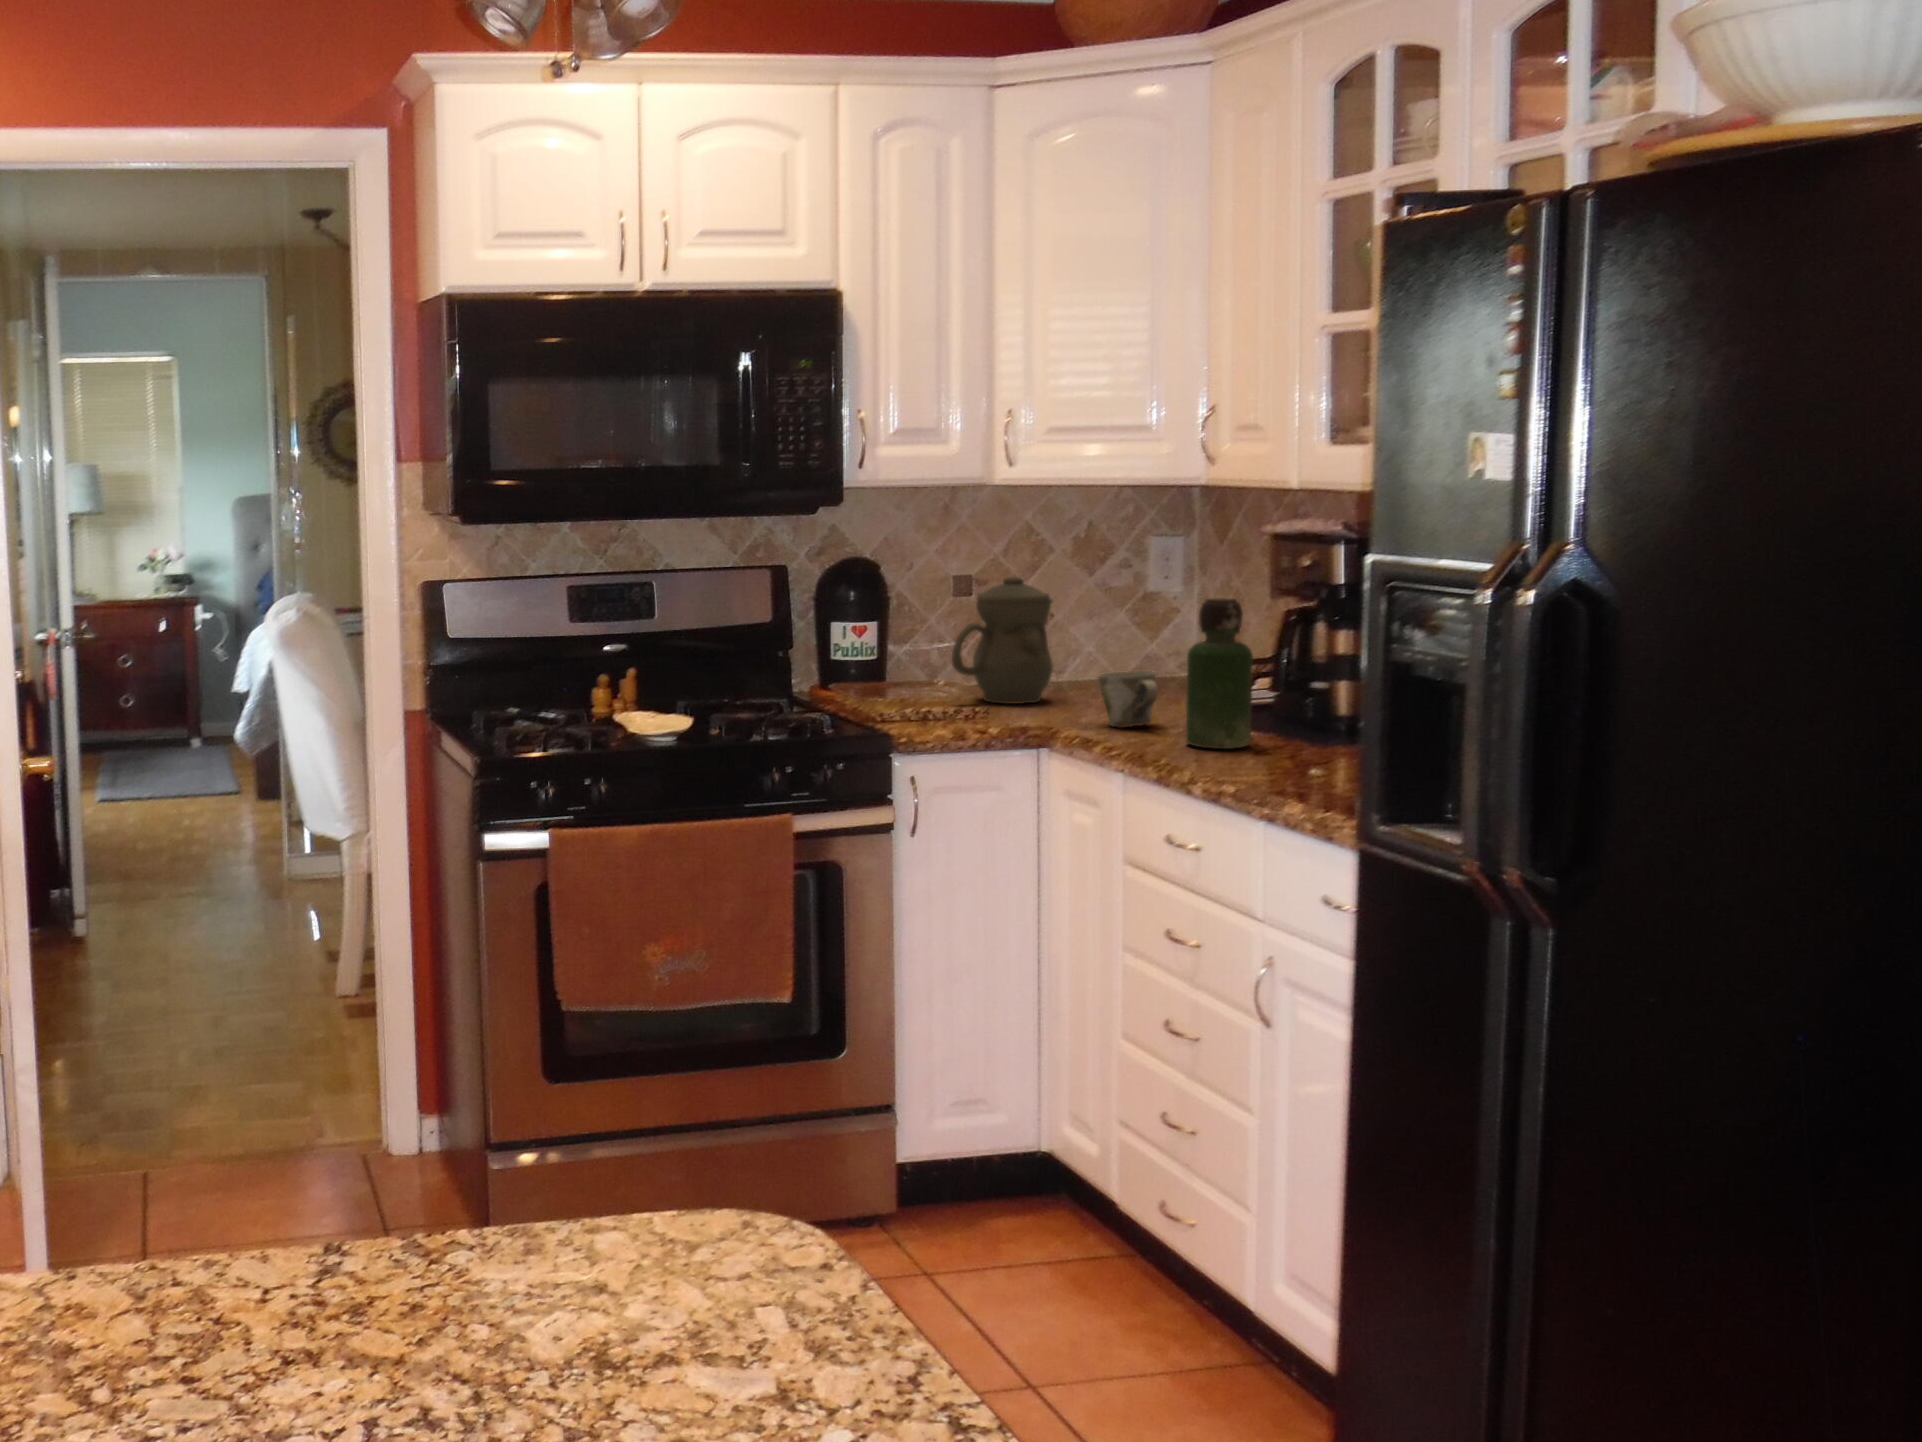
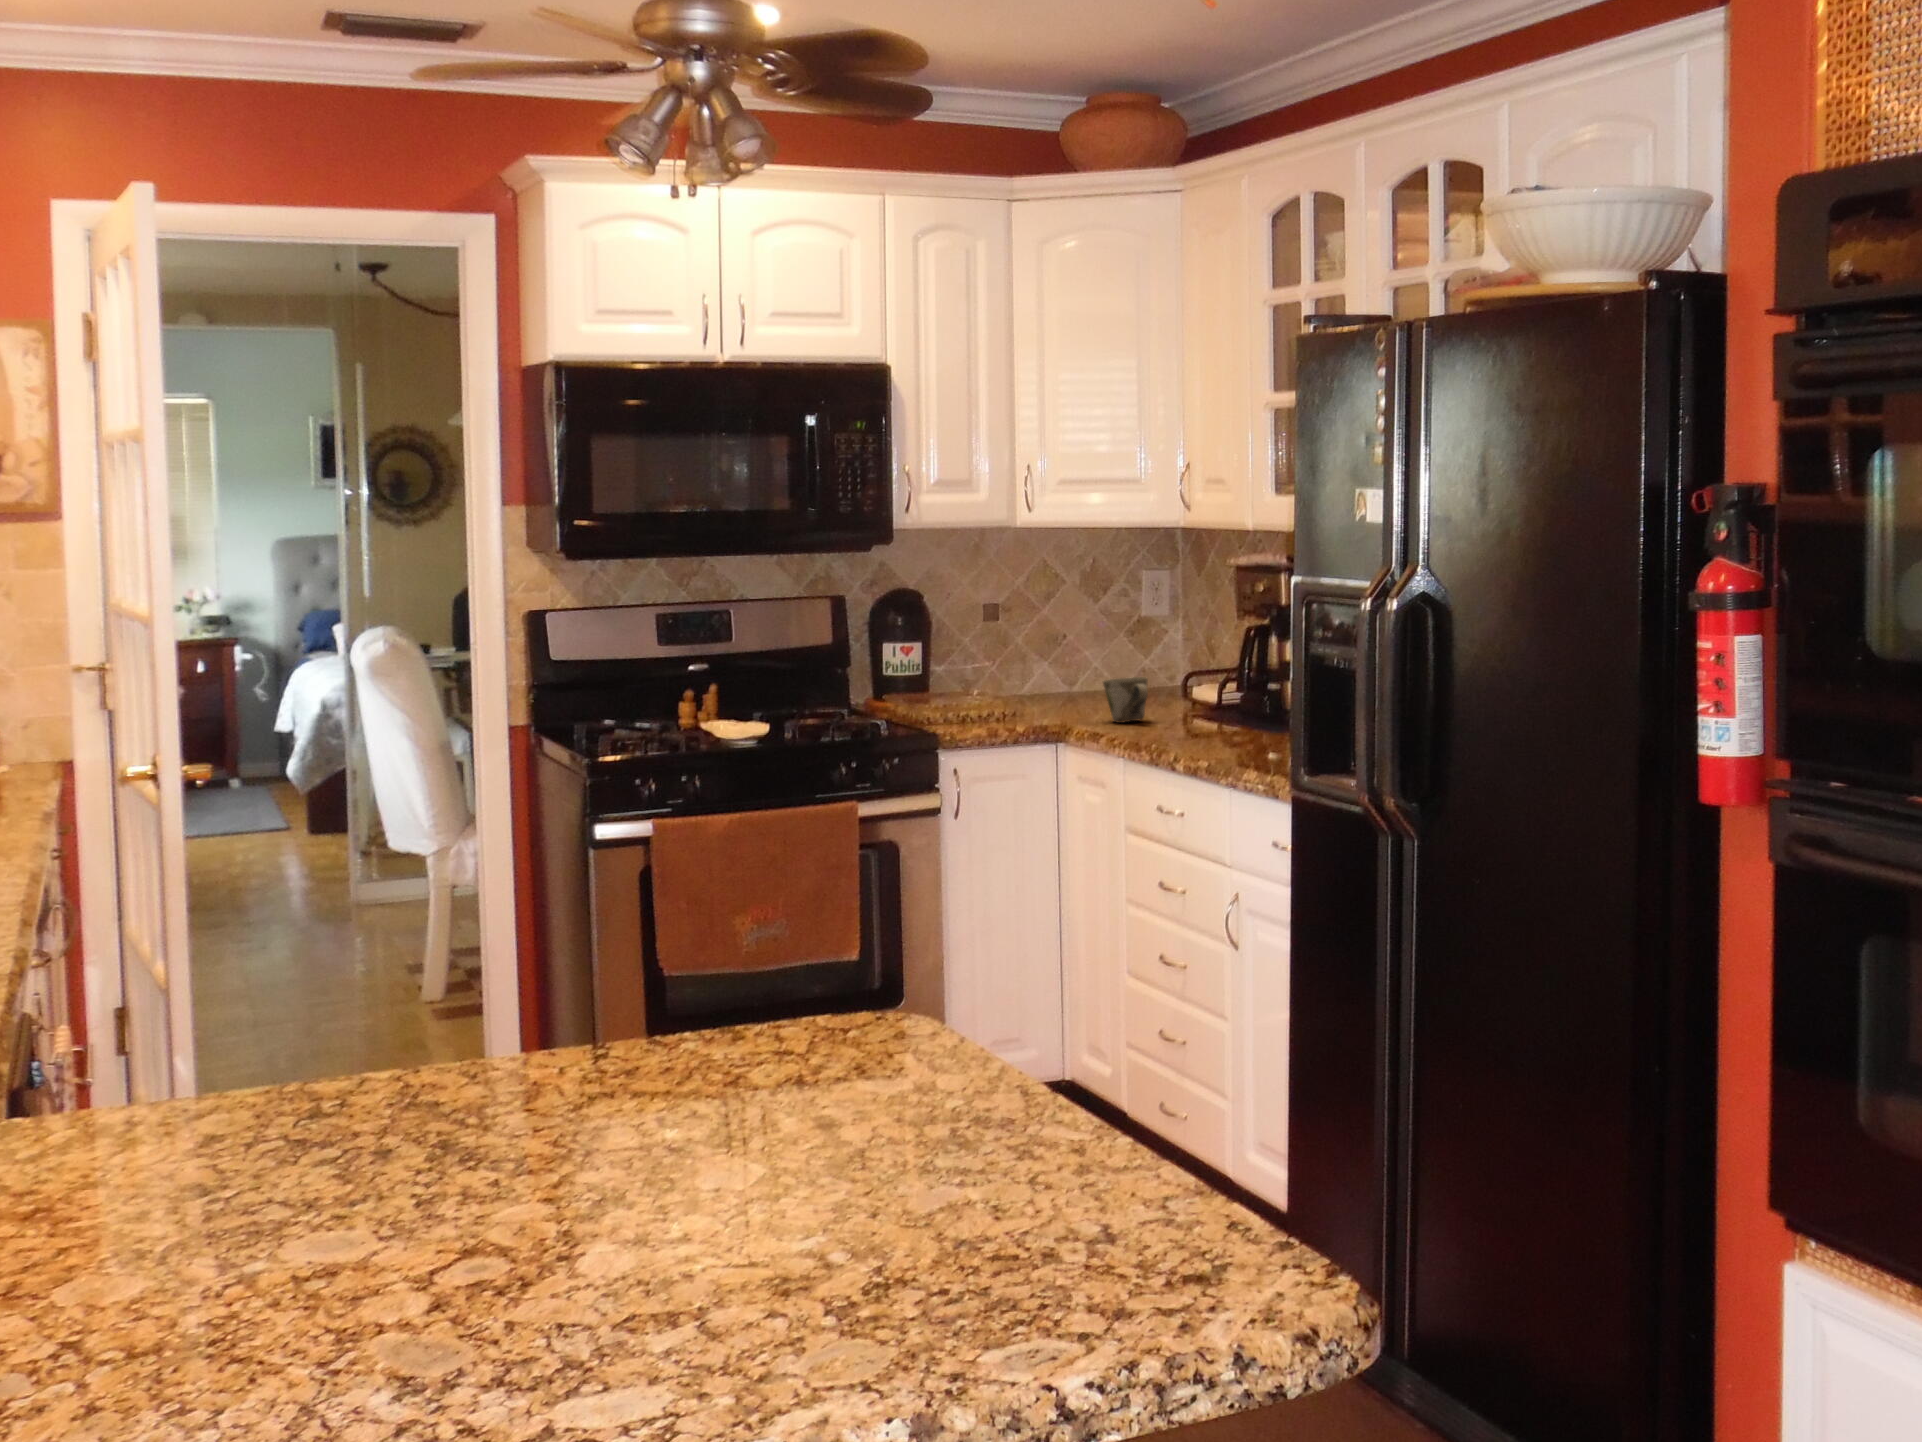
teapot: present [952,577,1053,704] -> none [989,603,1072,708]
bottle: present [1186,598,1253,749] -> none [1166,617,1215,734]

